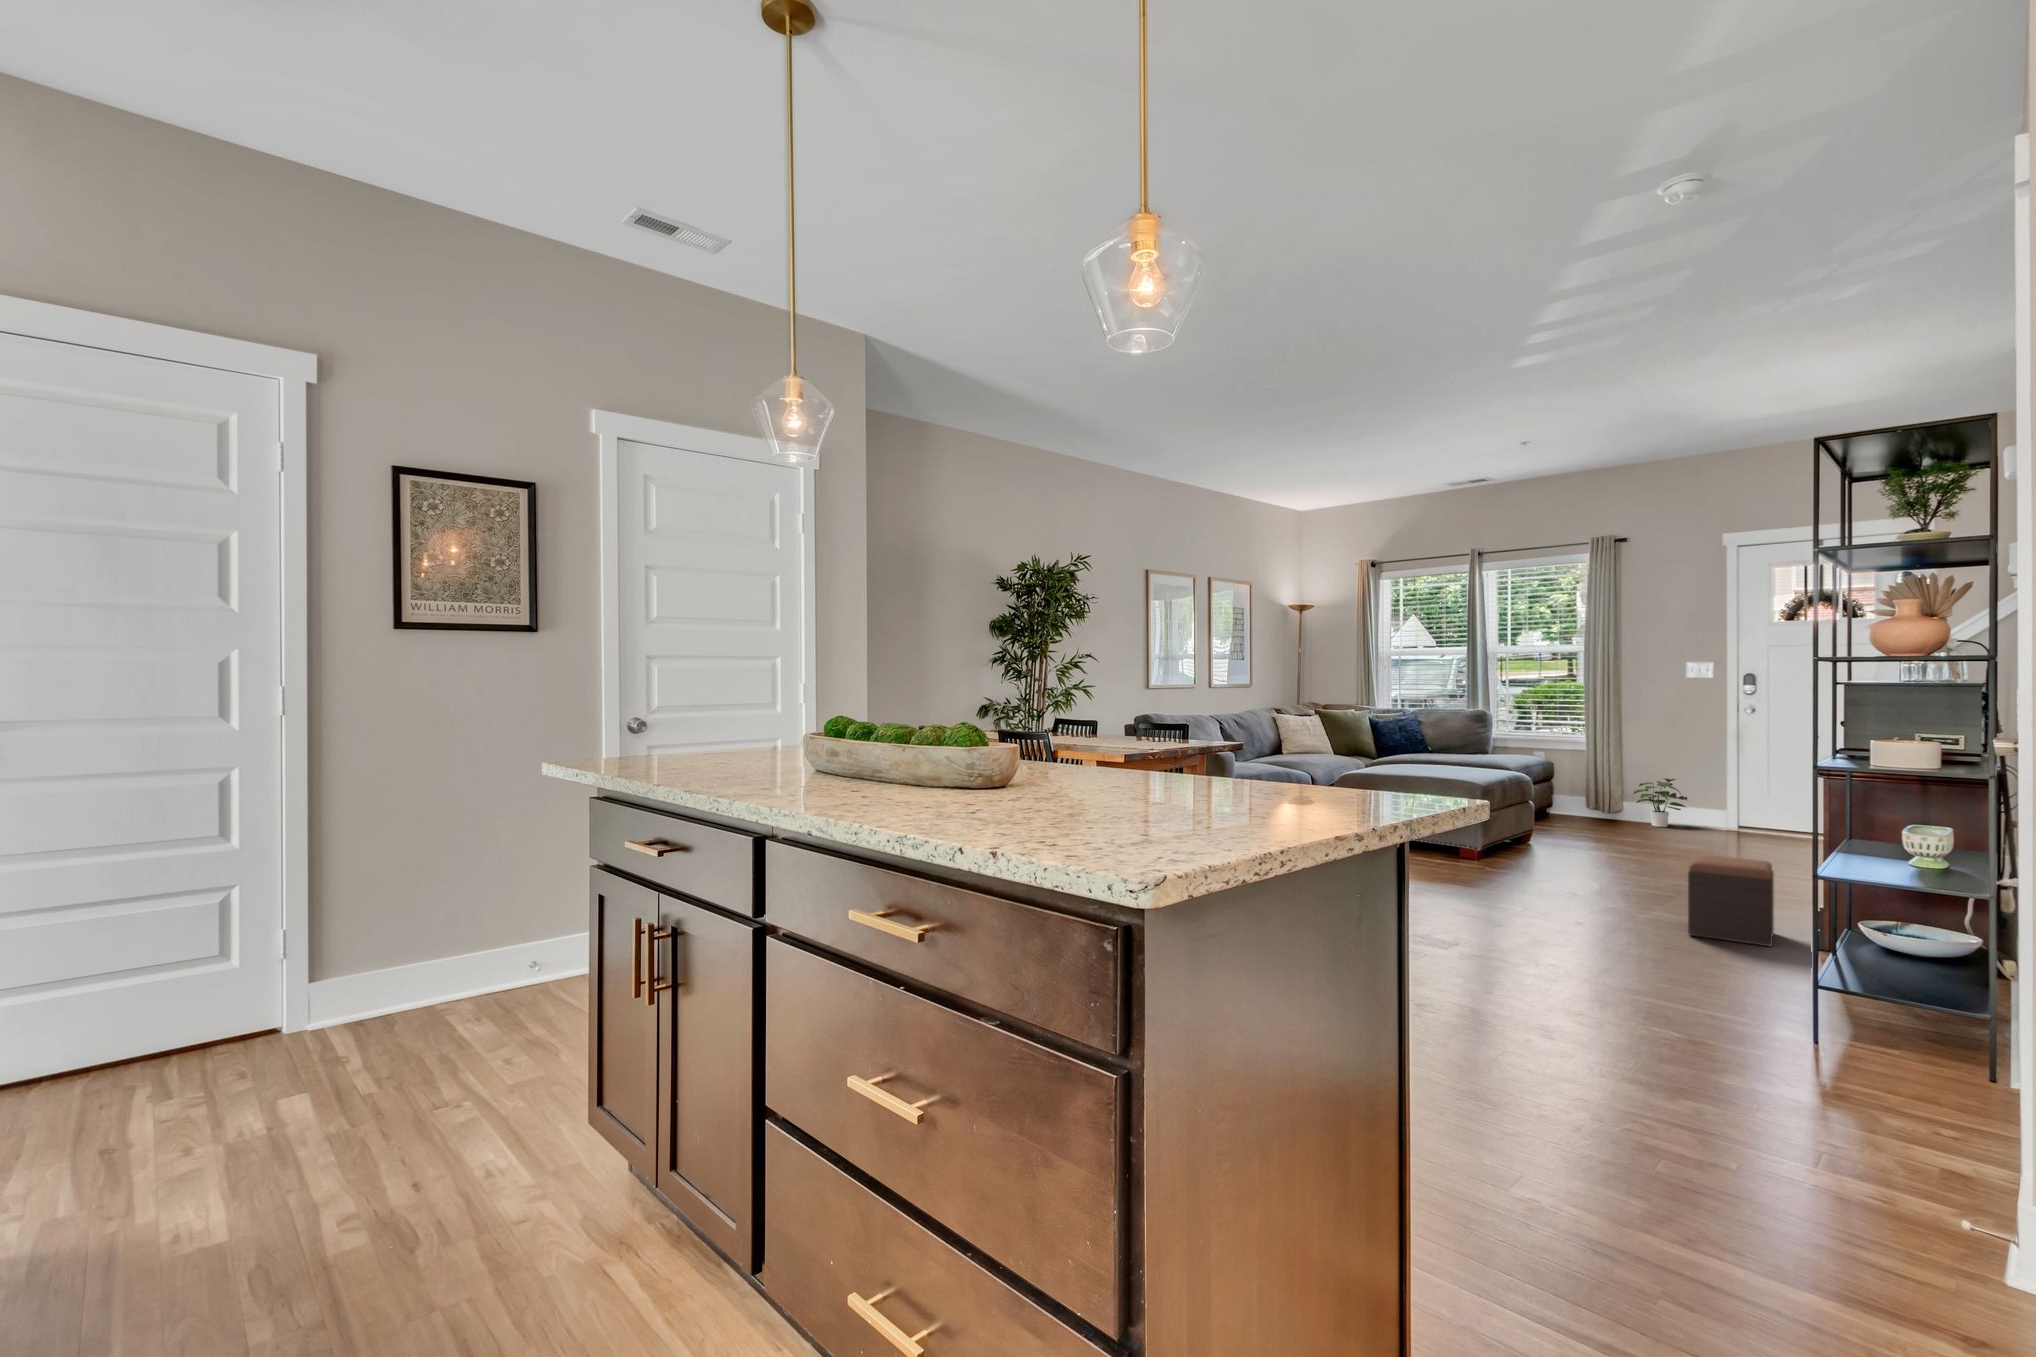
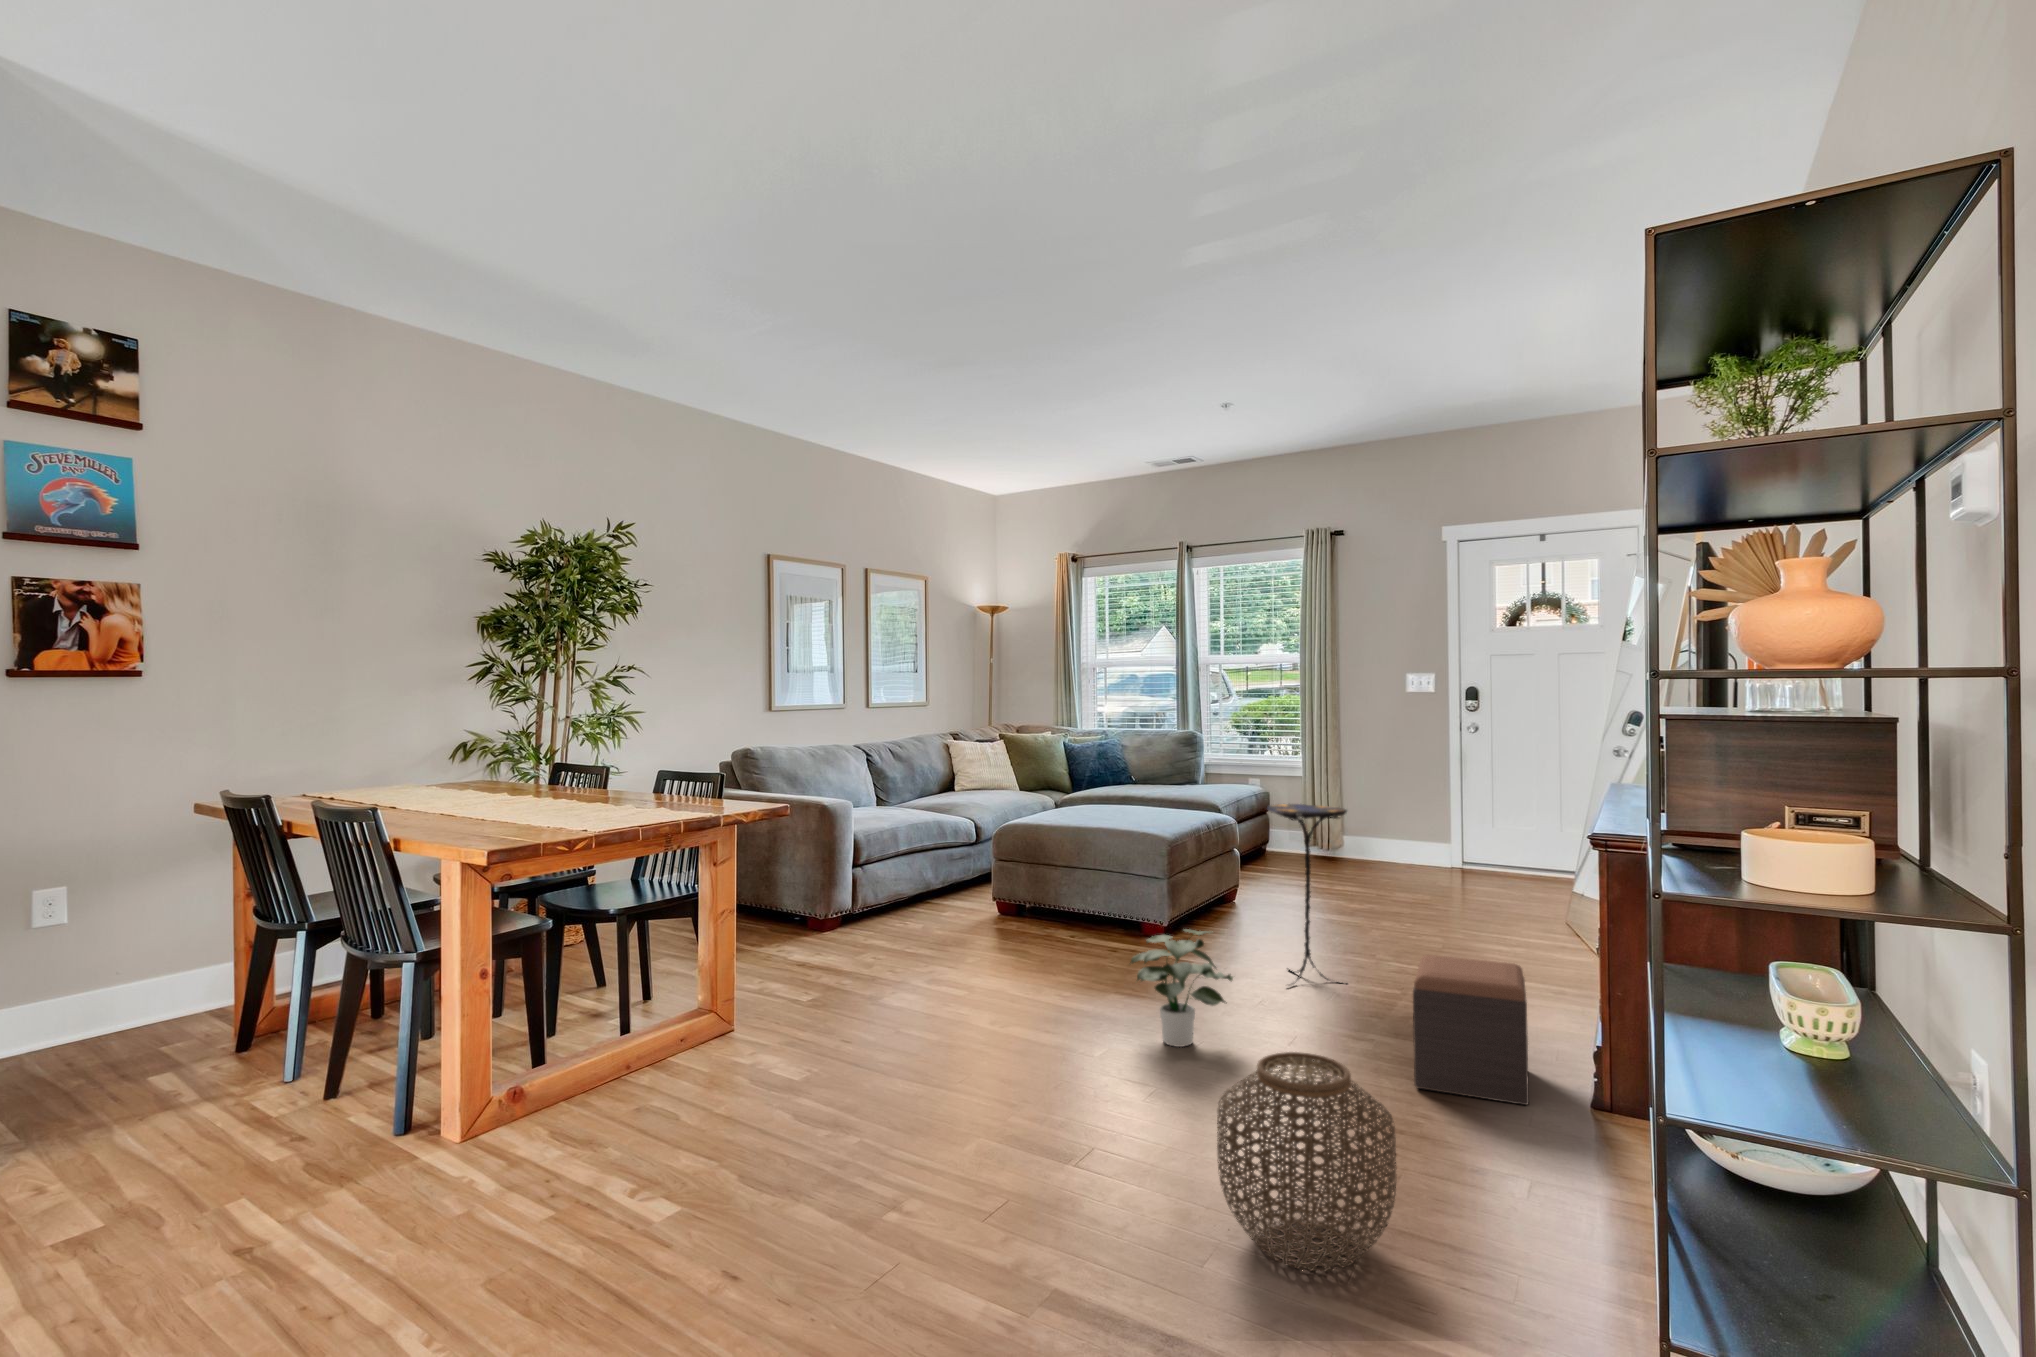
side table: none [1570,758,1637,889] -> present [1267,804,1347,980]
potted plant: present [1633,778,1687,827] -> present [1130,929,1233,1047]
woven basket: none [1565,880,1677,991] -> present [1217,1052,1396,1271]

